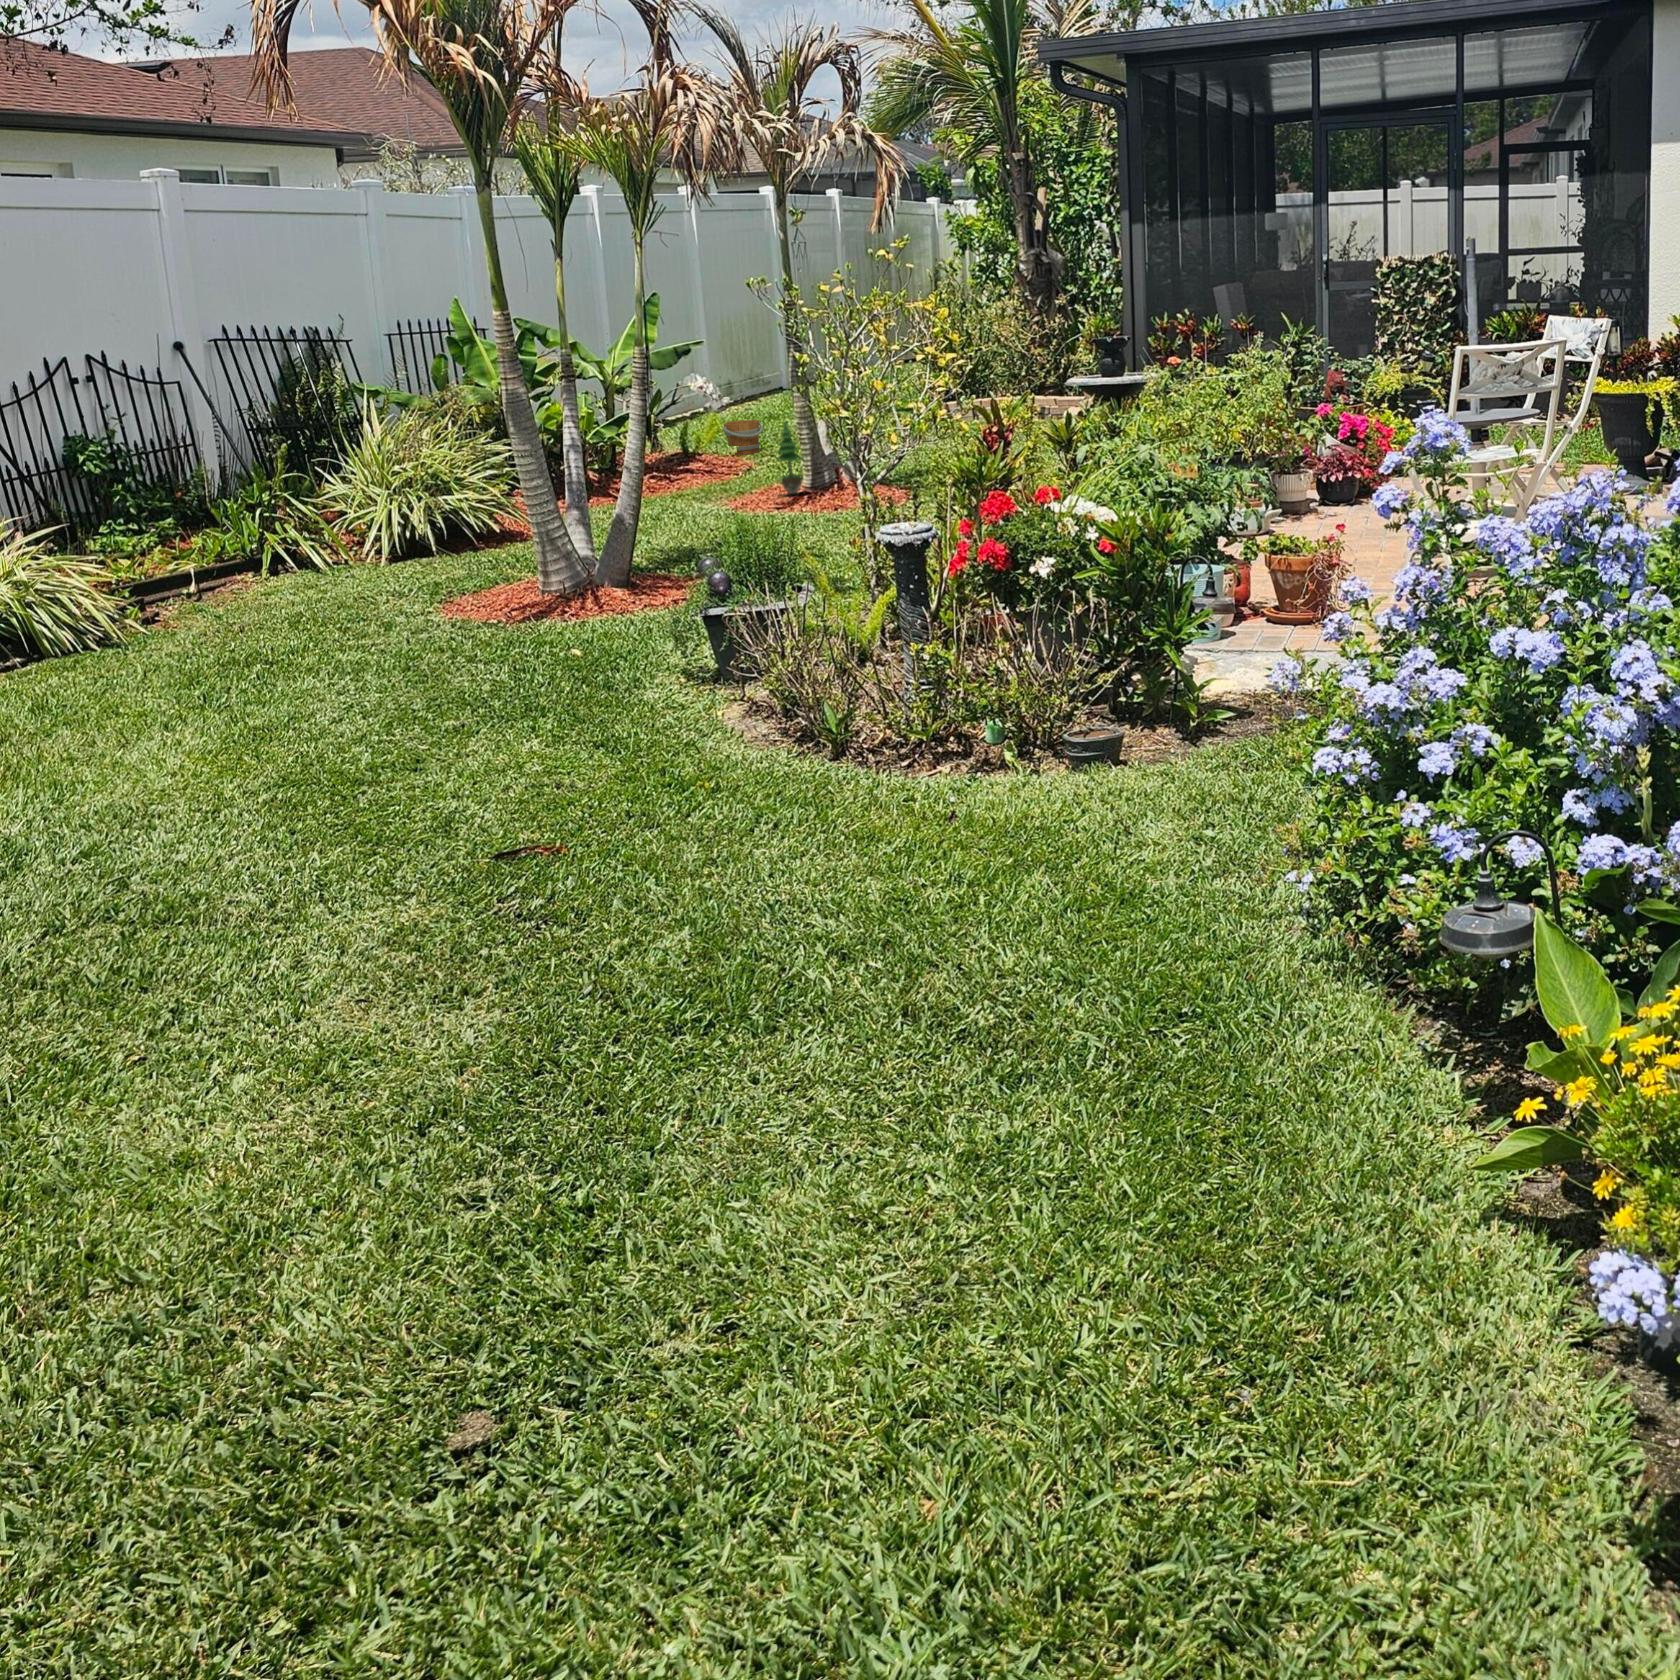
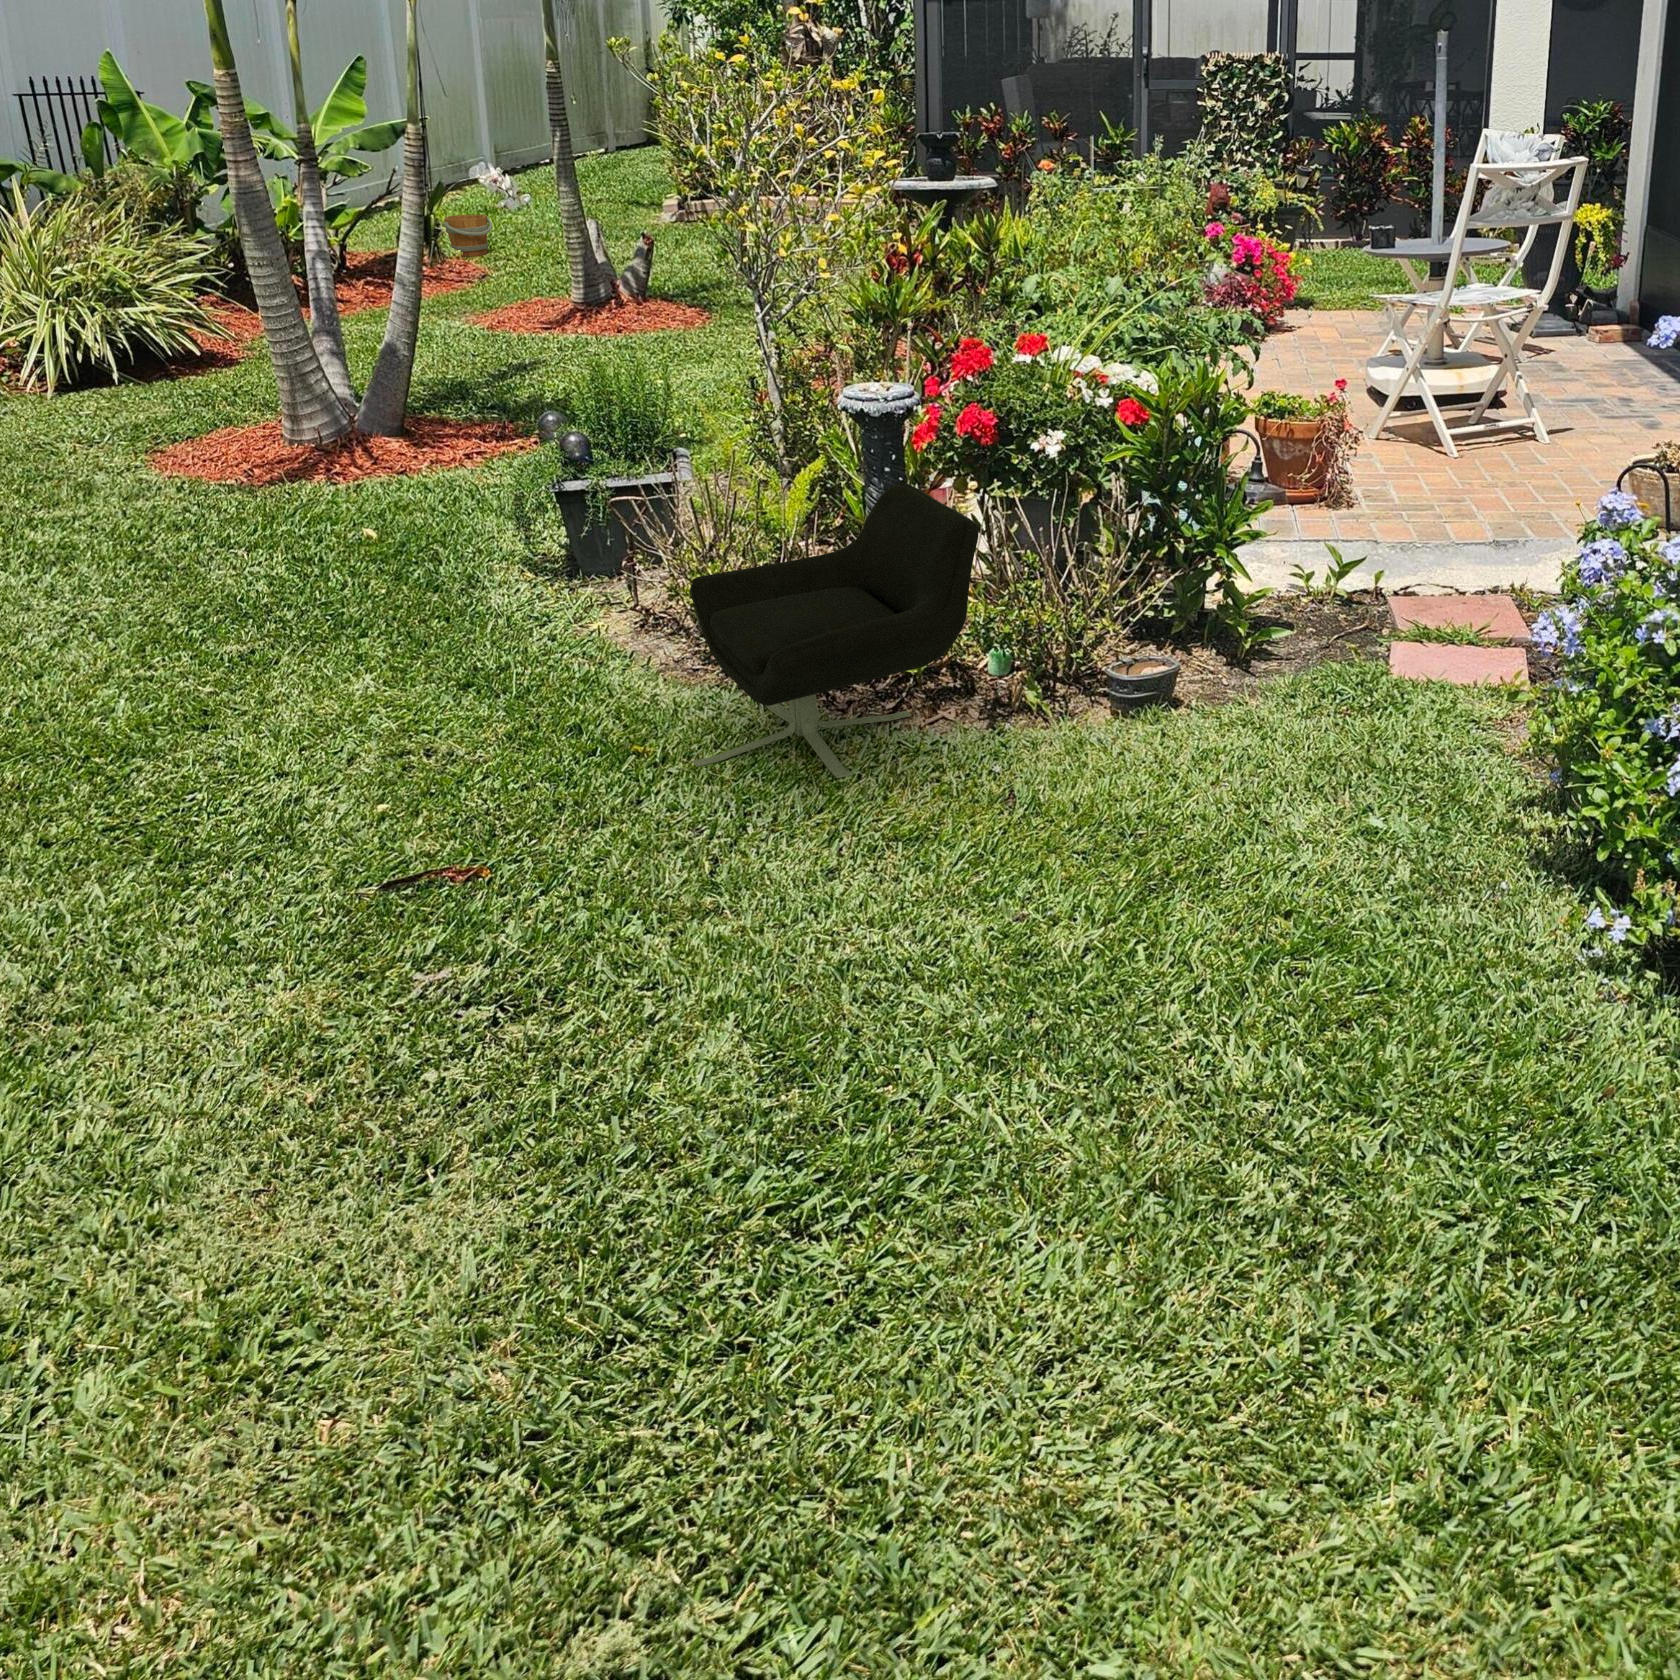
potted tree: present [777,421,802,494] -> none [536,219,570,311]
lounge chair: none [739,593,949,811] -> present [690,482,979,778]

